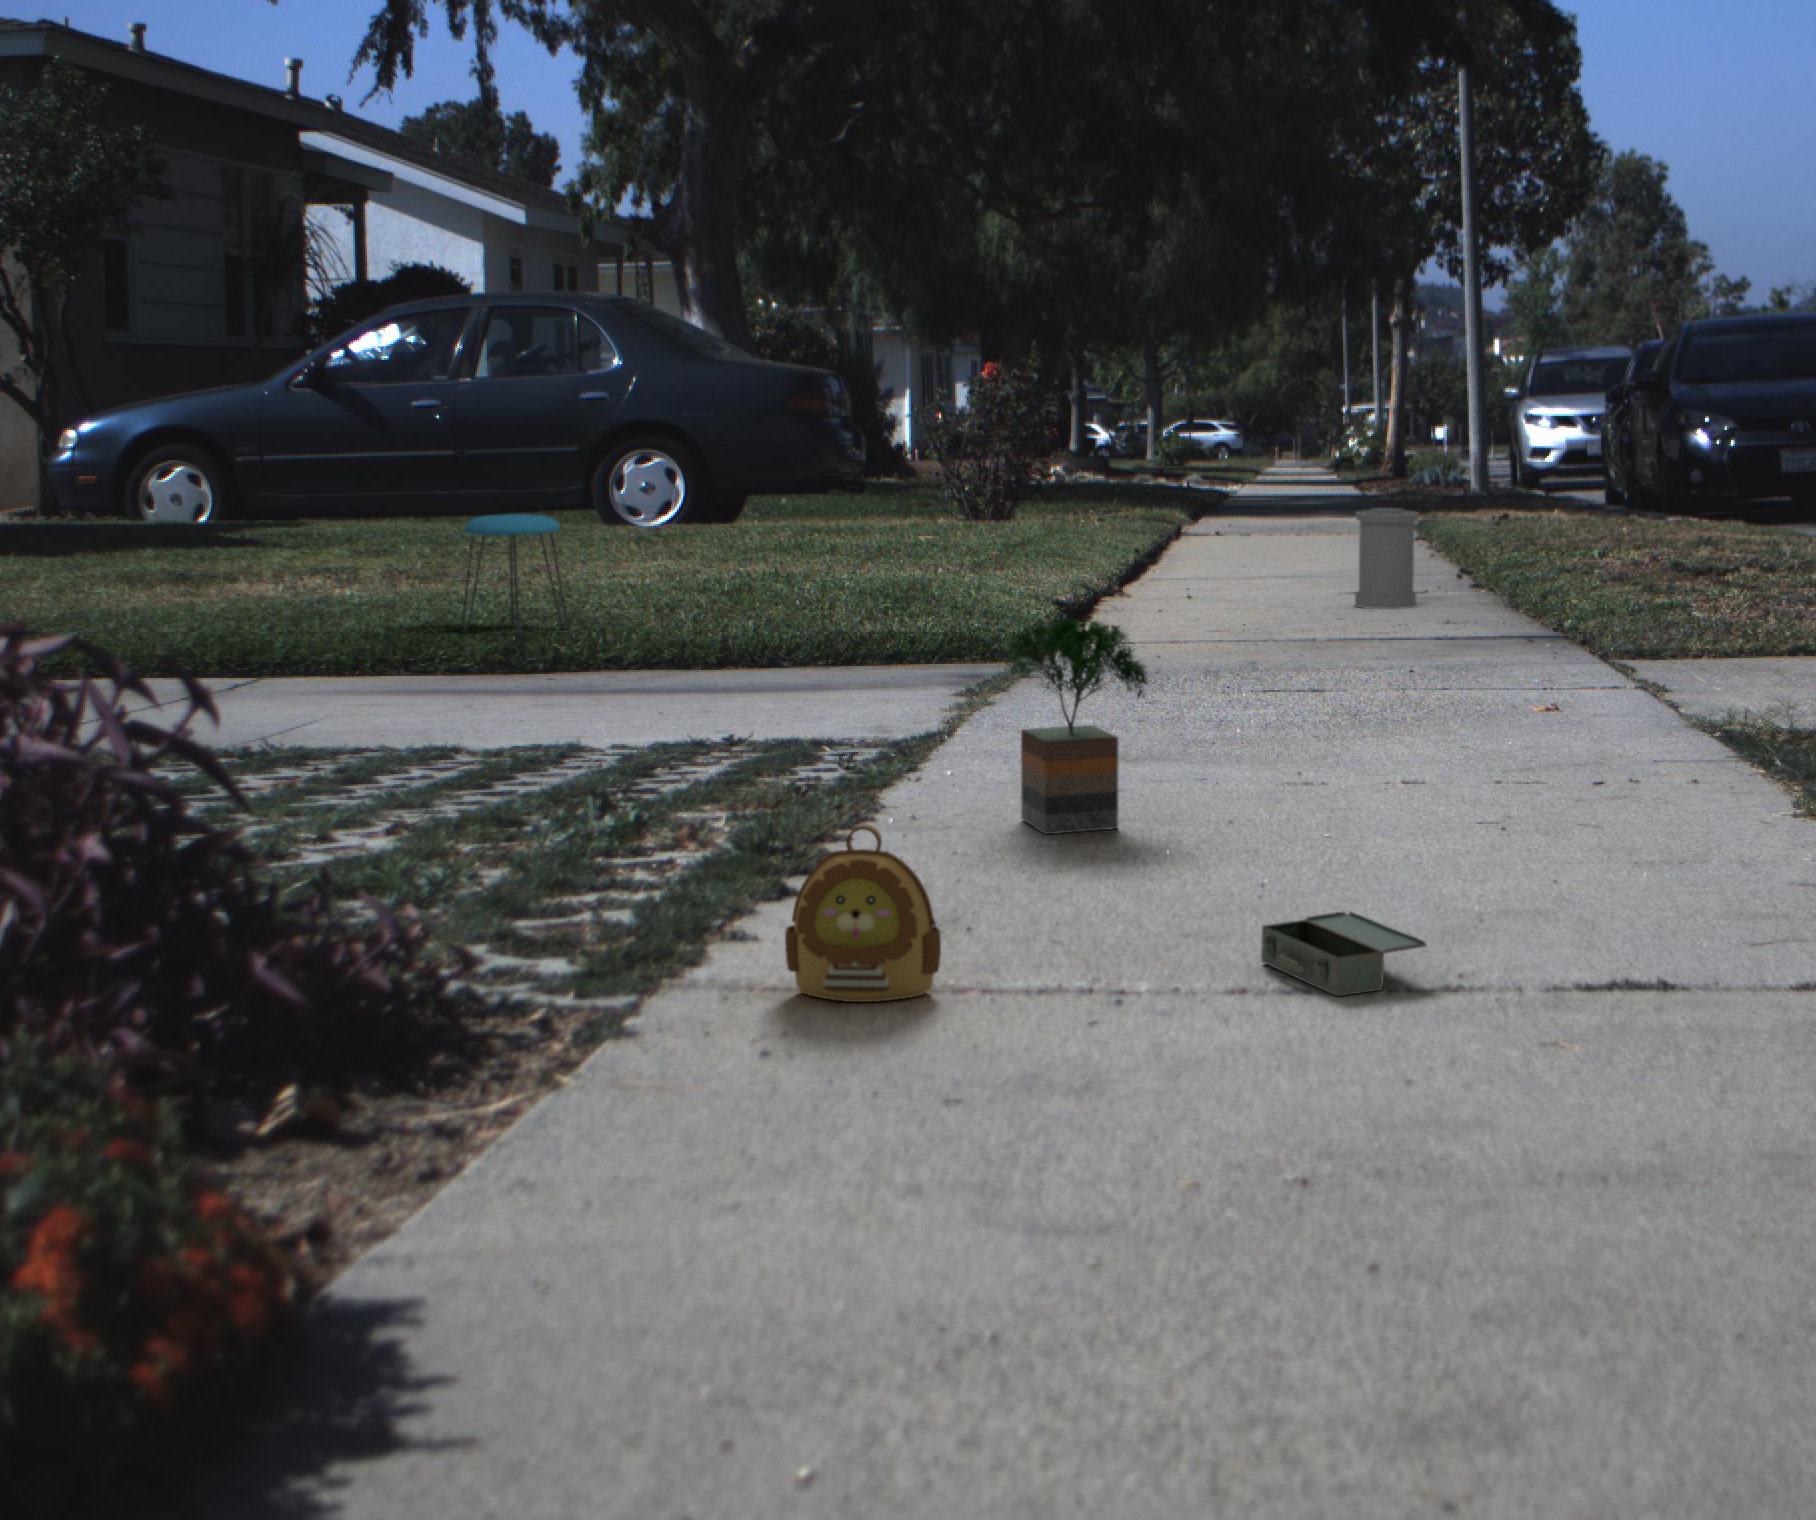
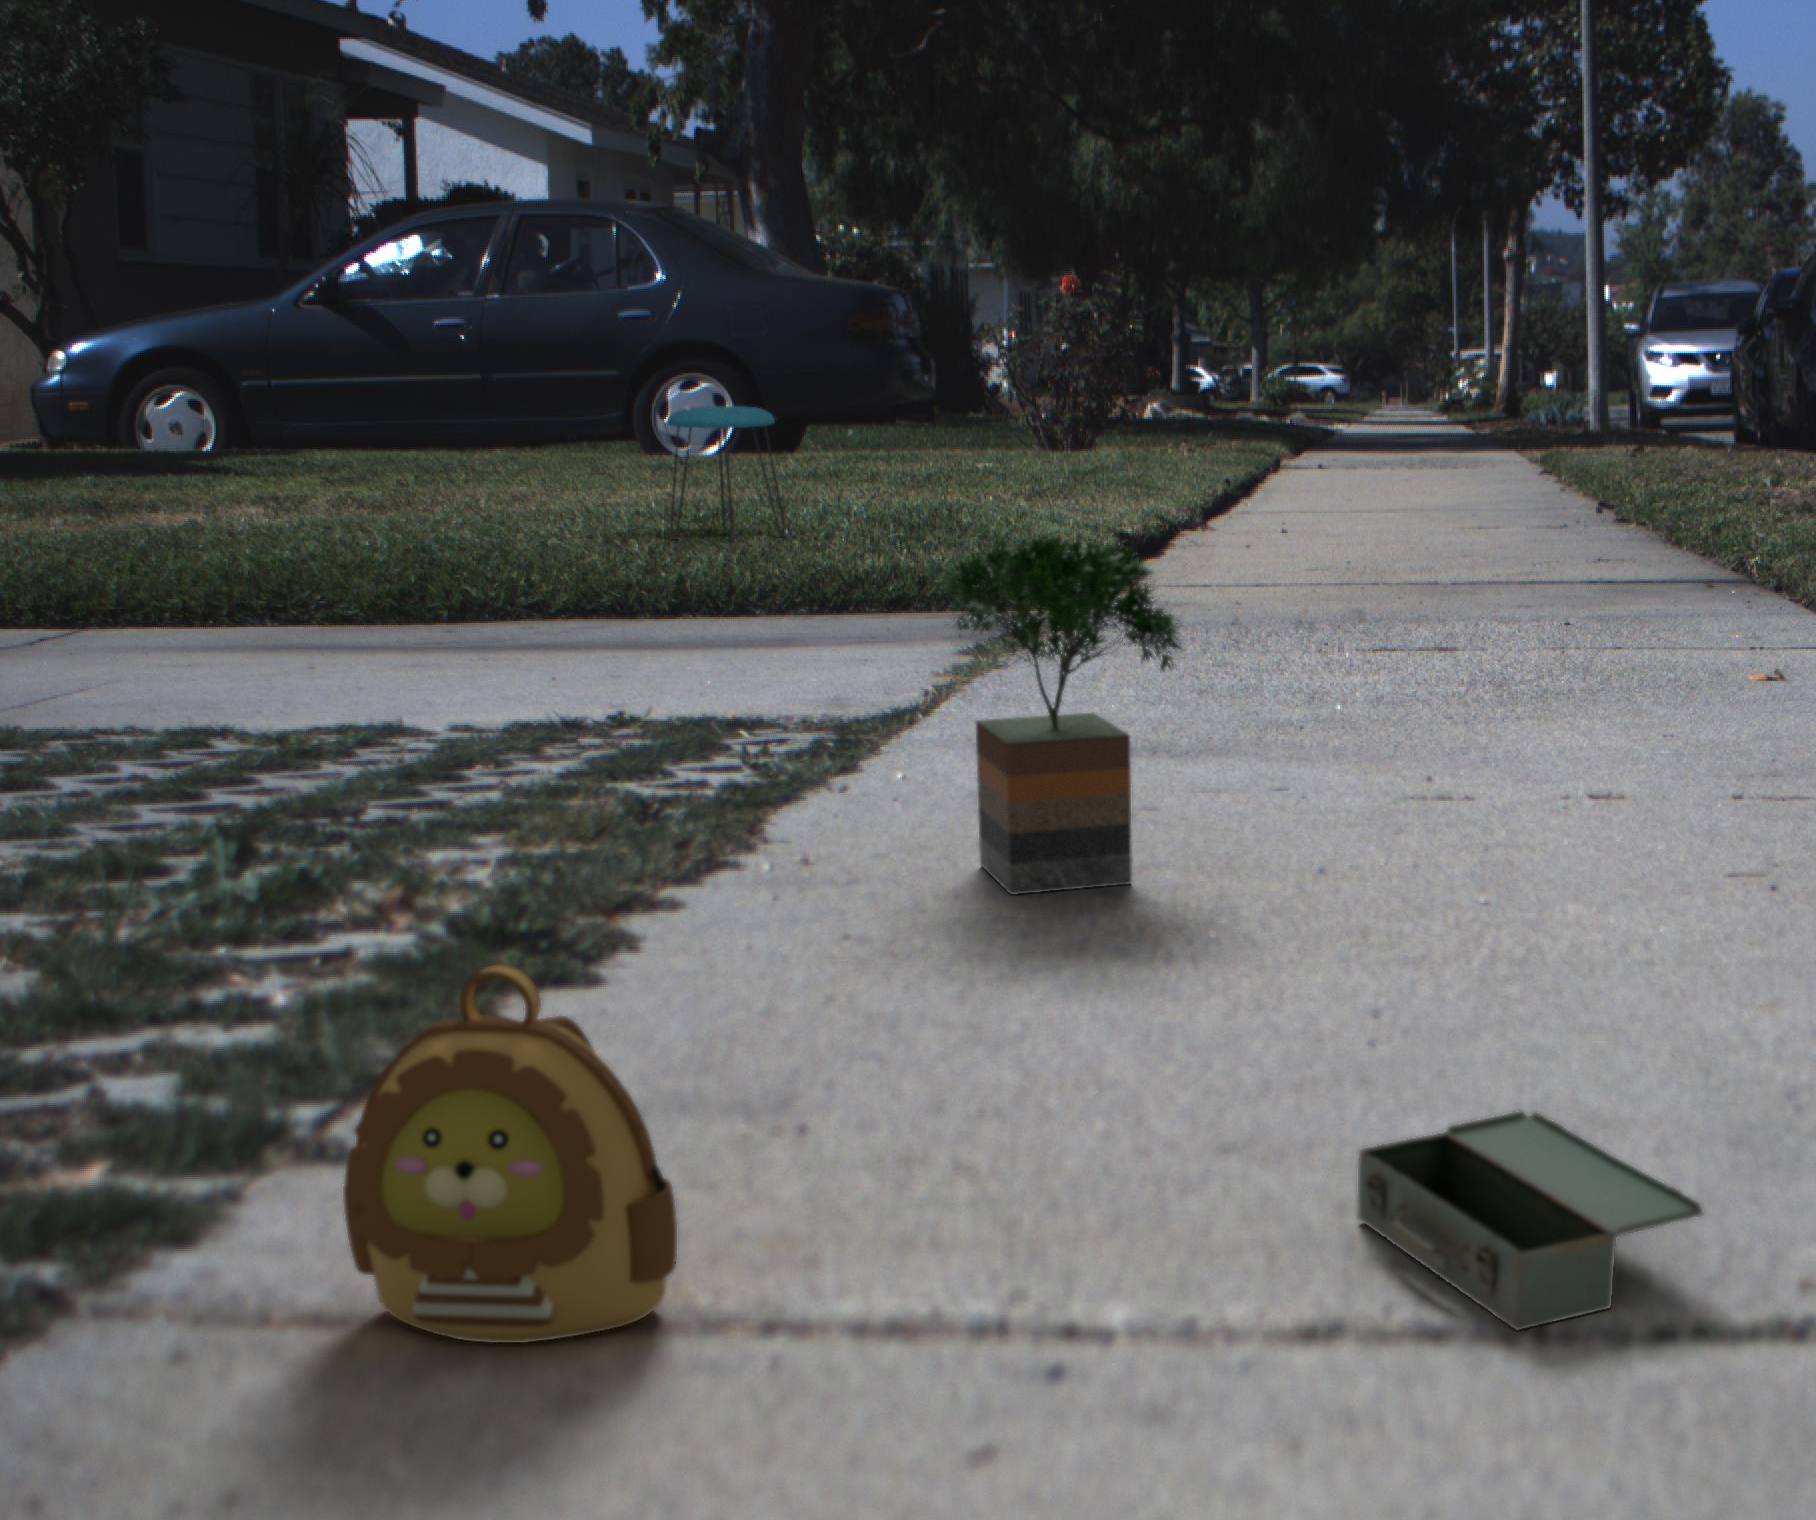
trash can: present [1355,508,1418,609] -> none [1482,421,1563,547]
stool: present [462,514,568,635] -> present [668,406,786,543]

